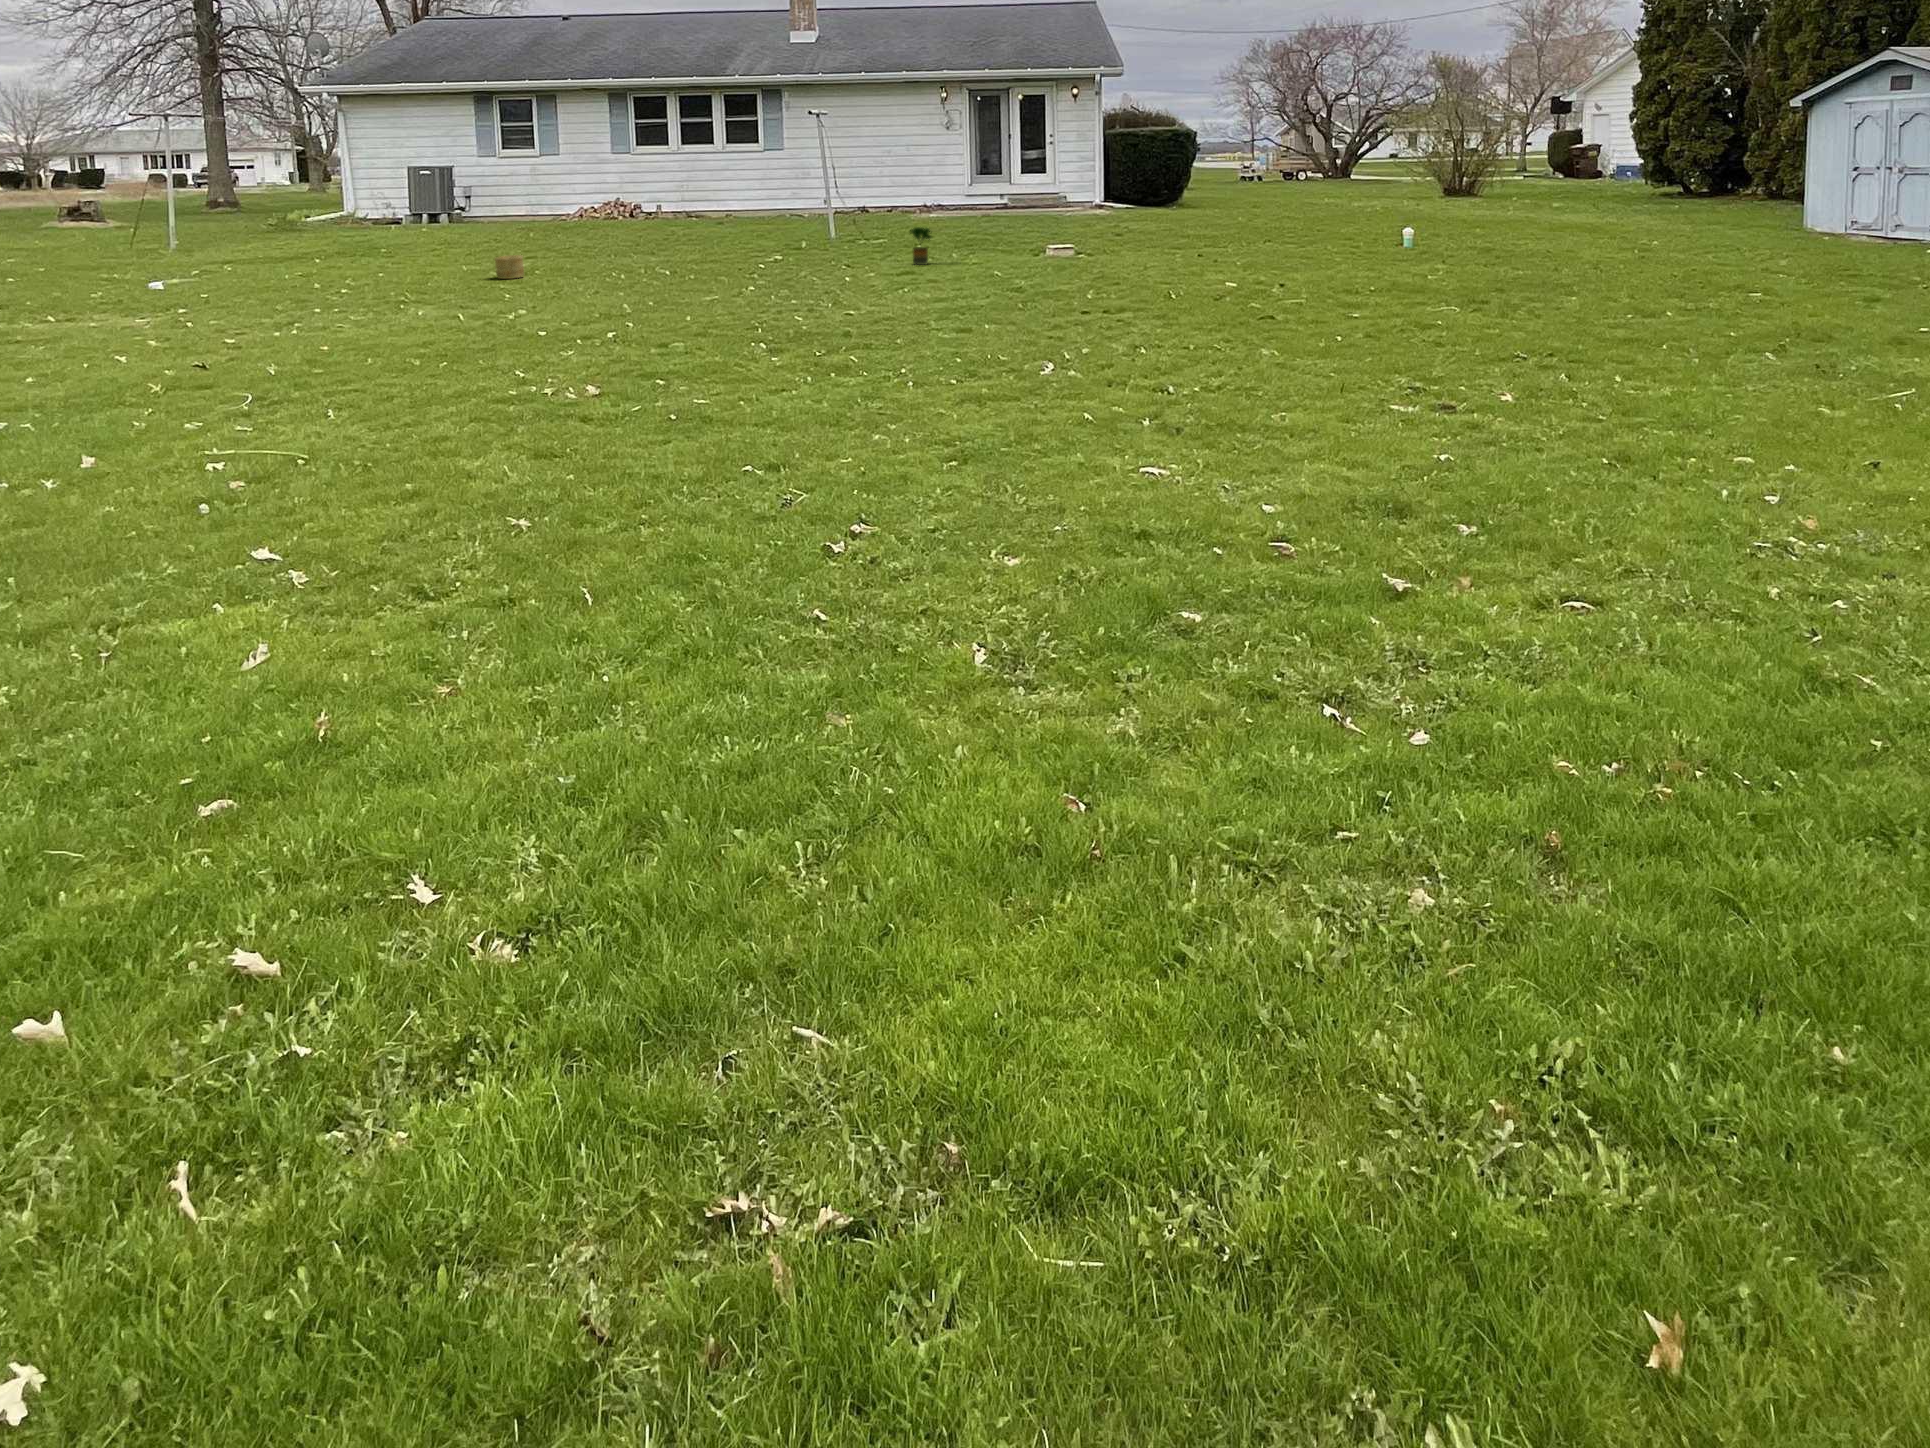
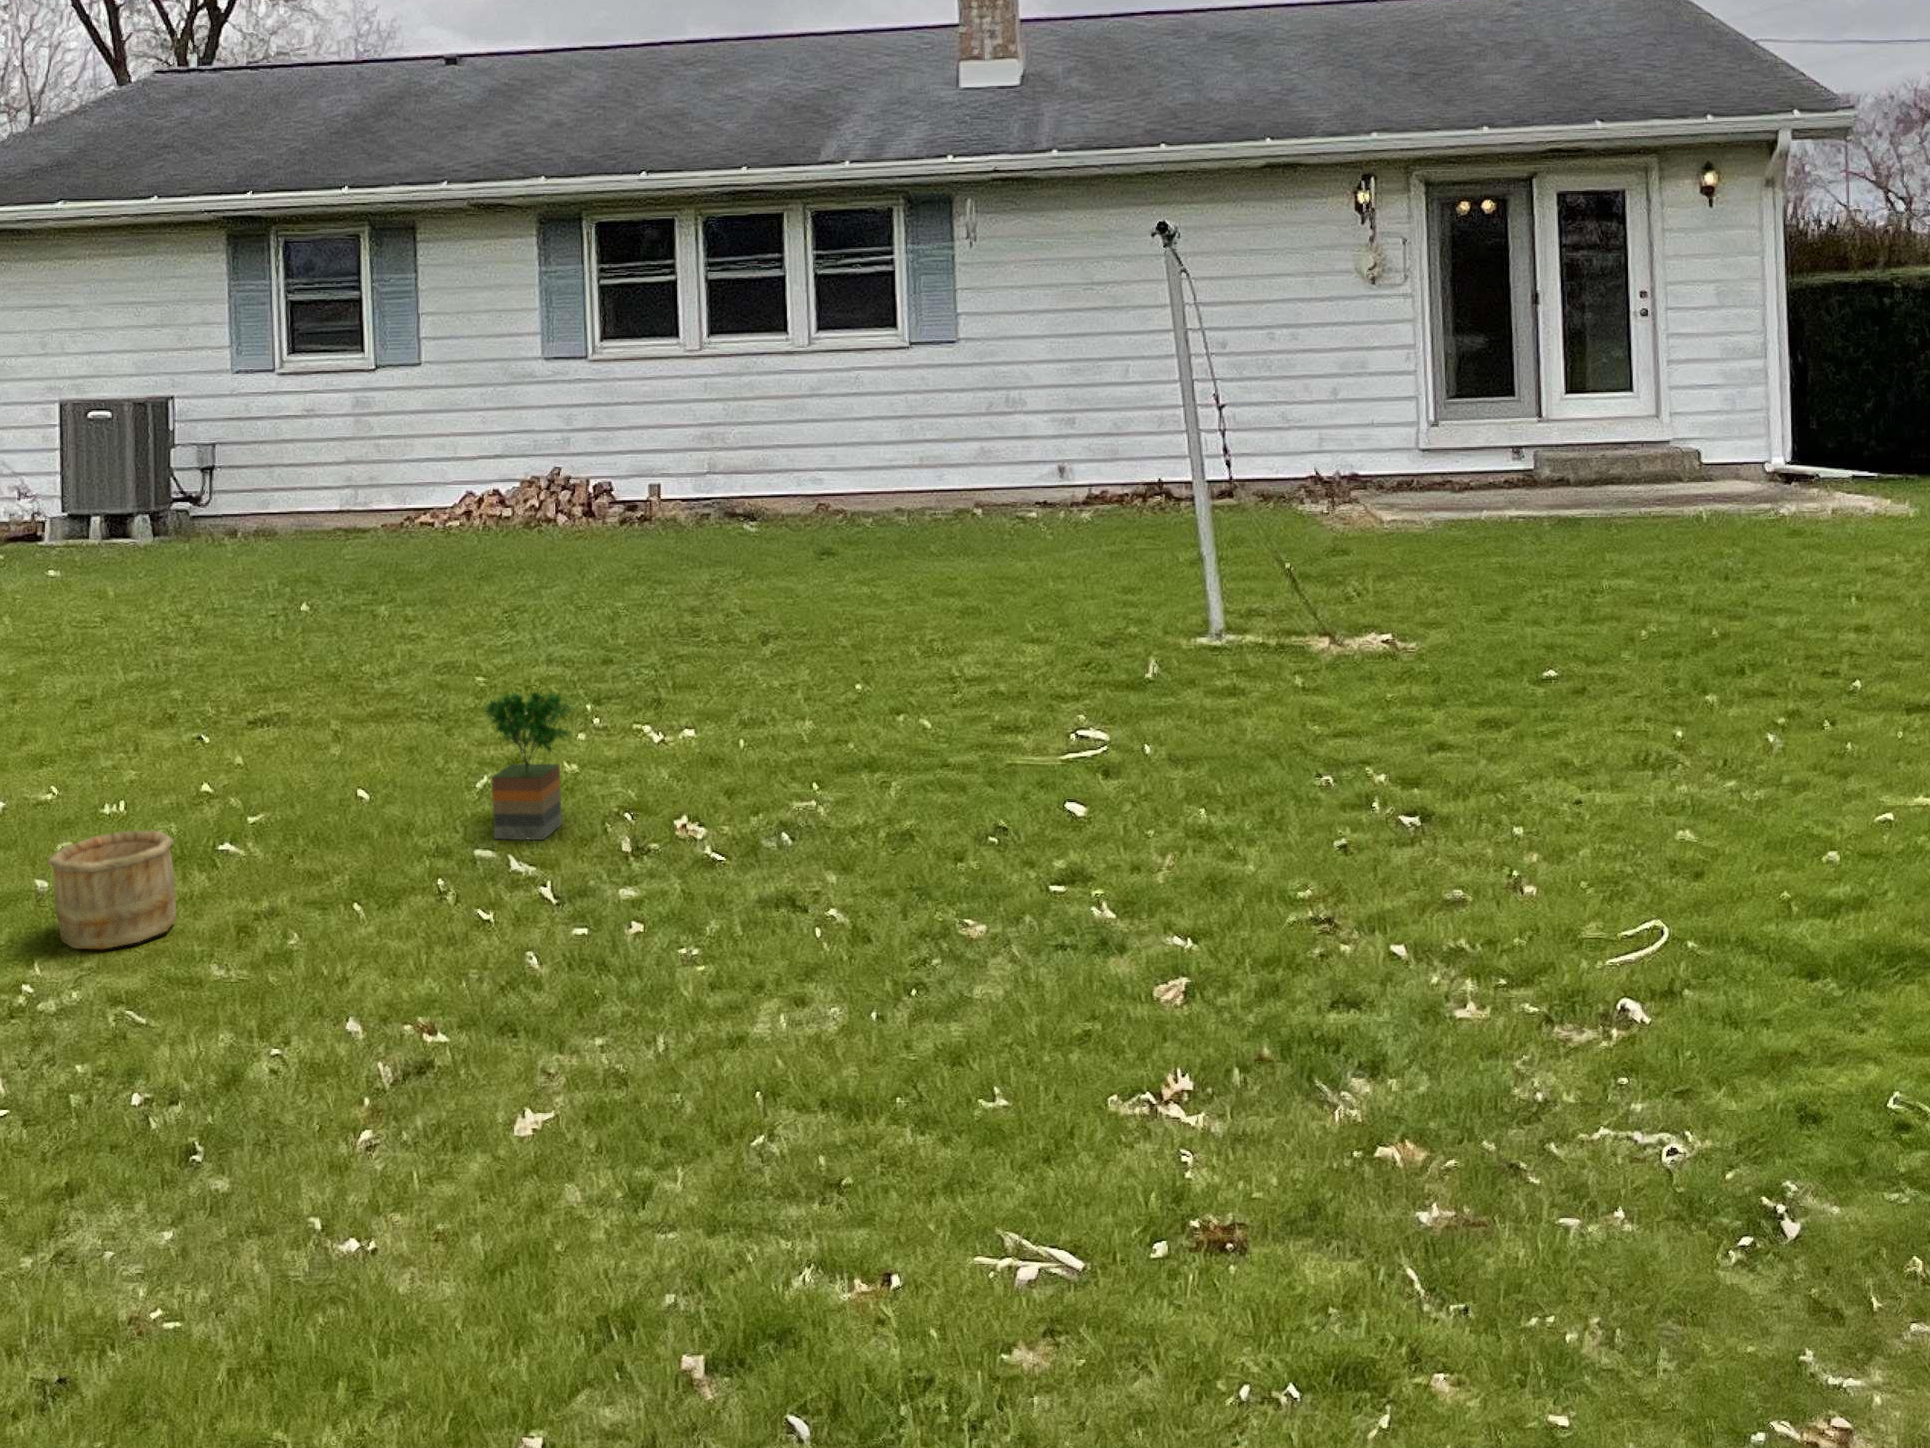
potted tree: present [910,227,931,265] -> present [485,692,573,840]

